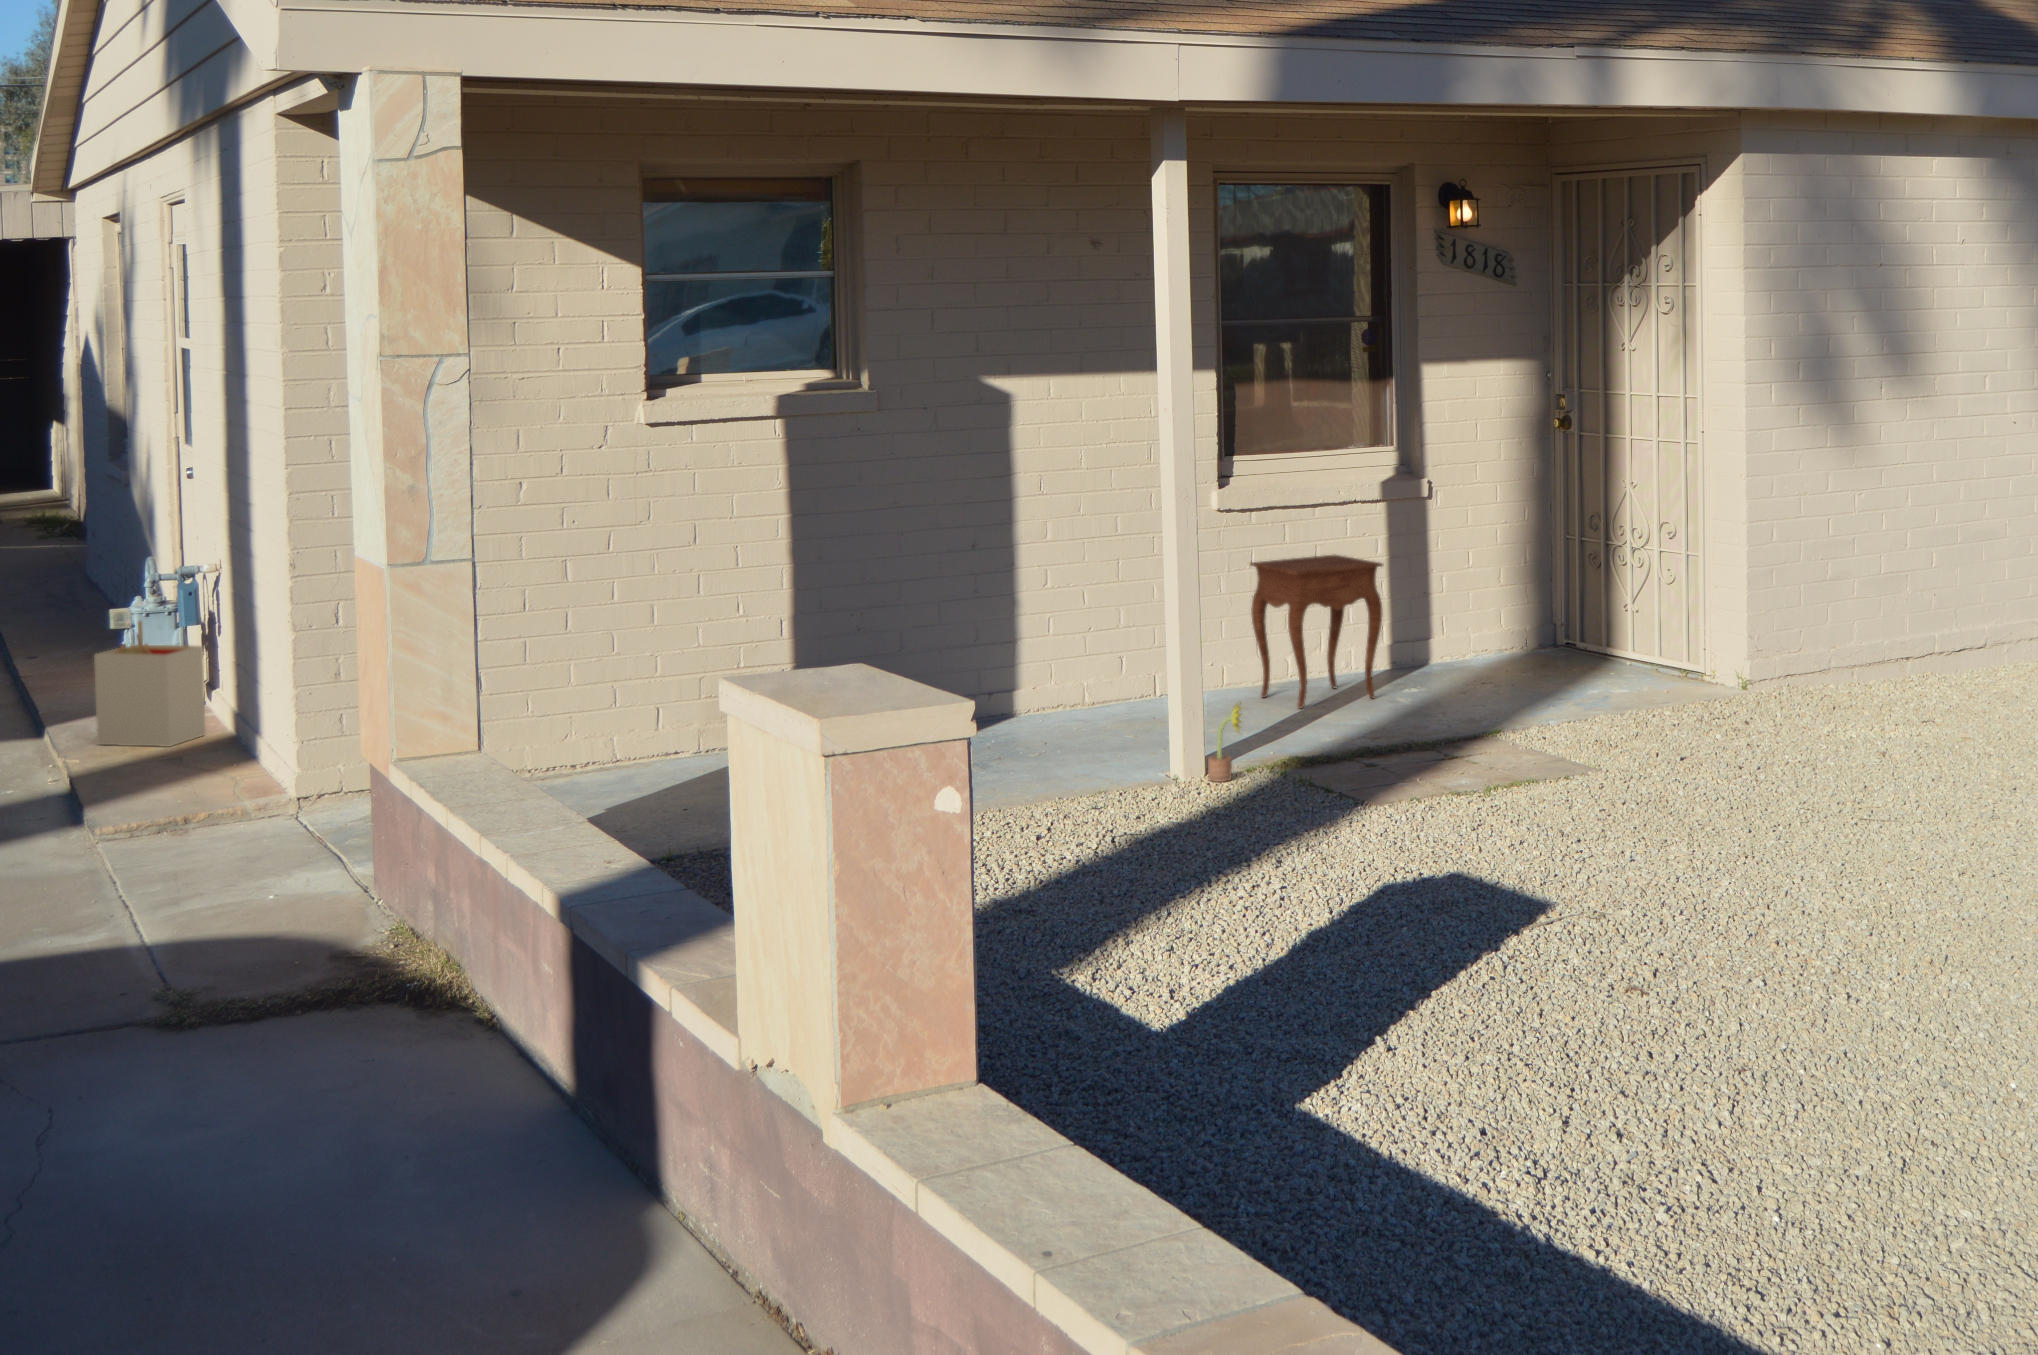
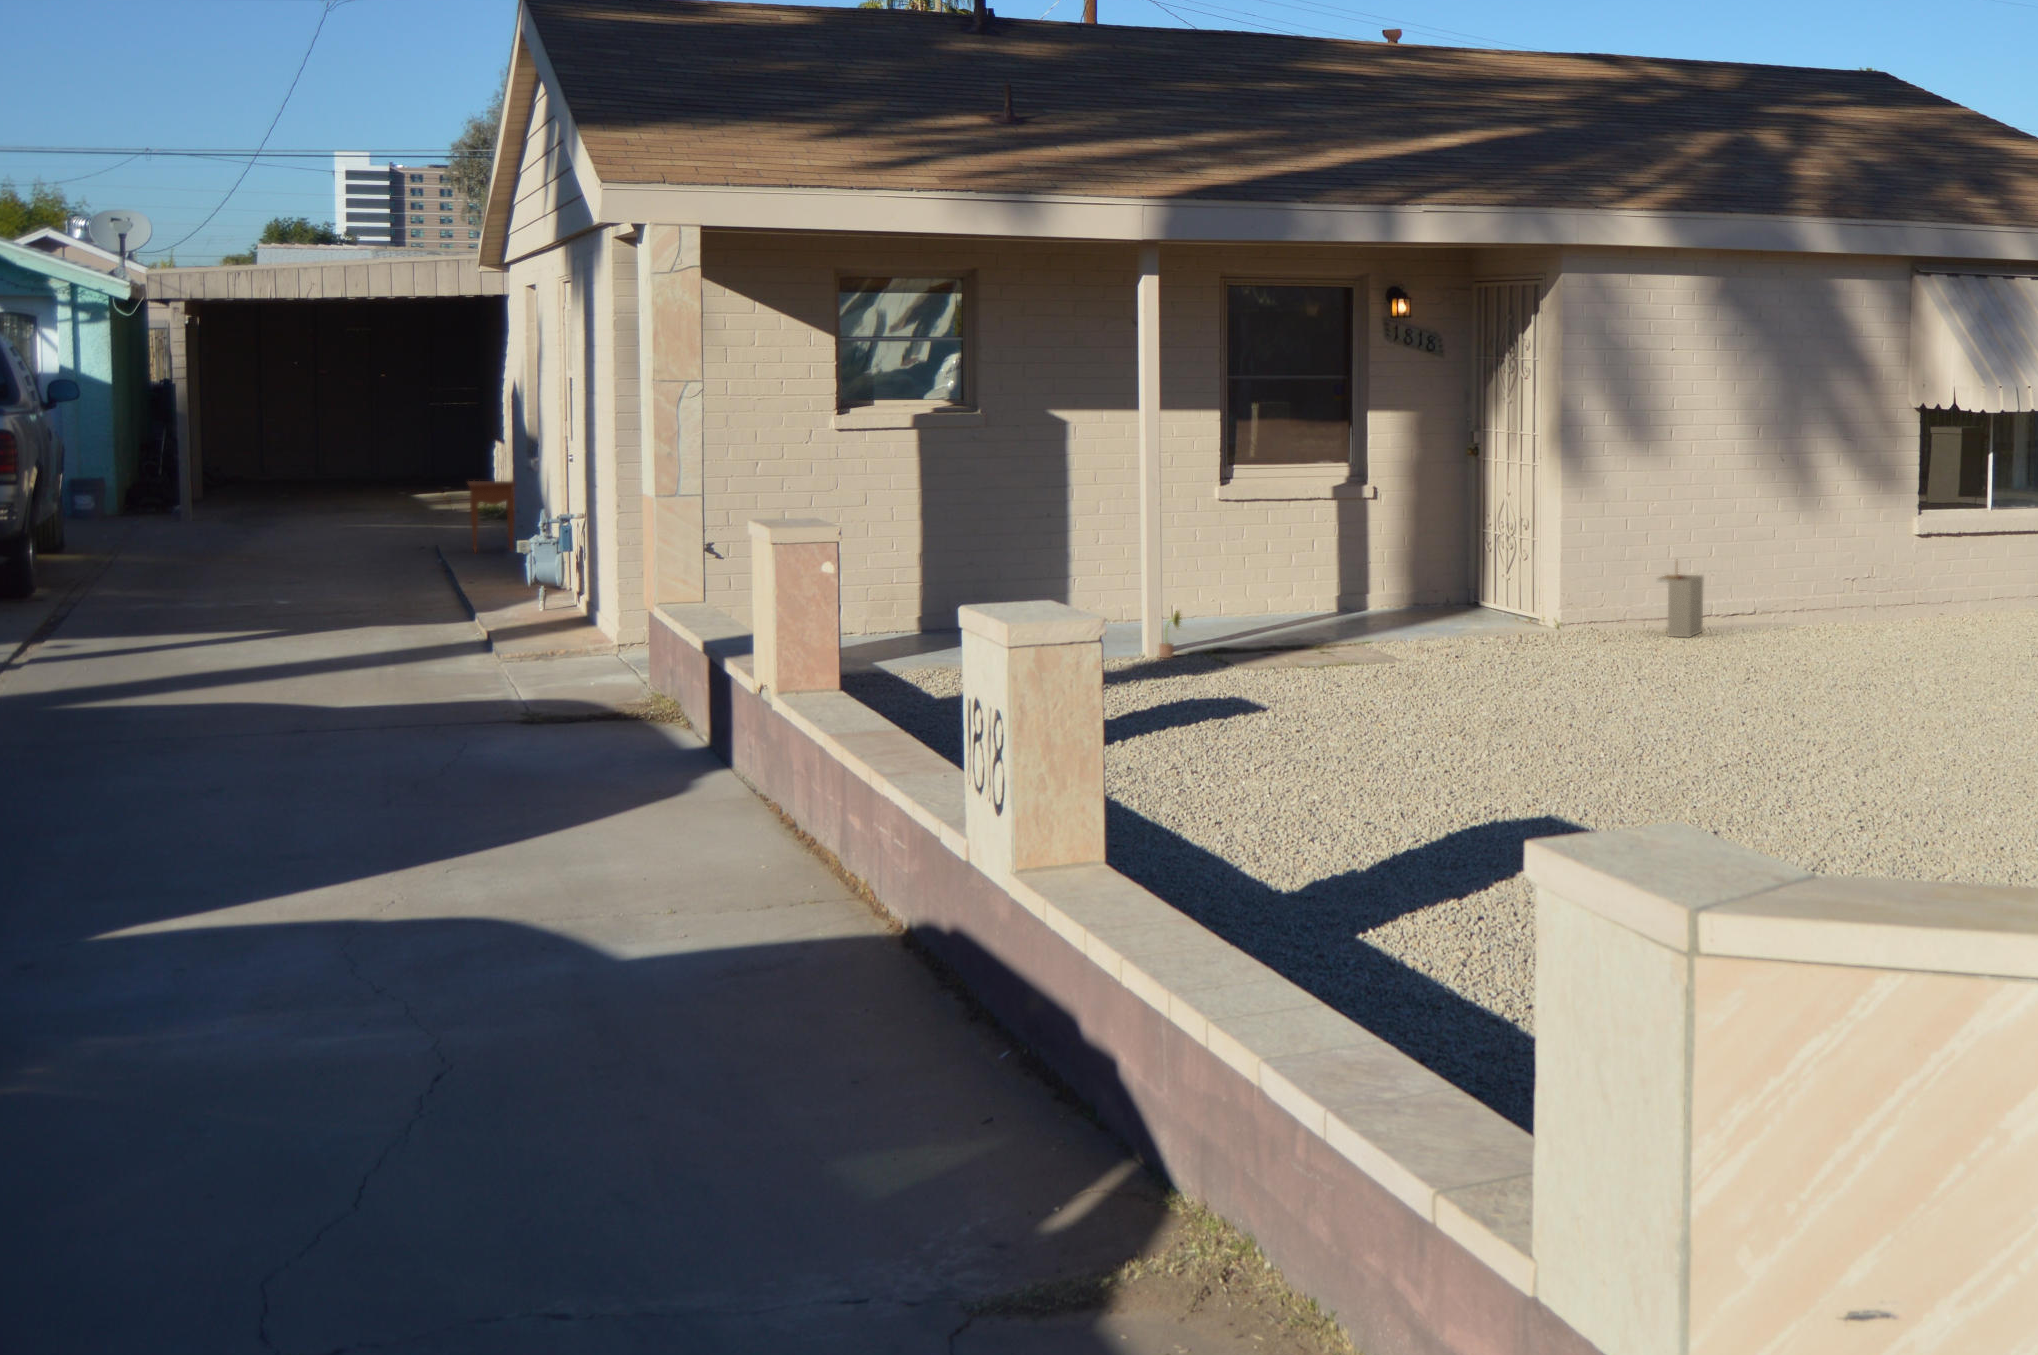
side table: present [1250,555,1383,709] -> present [468,481,515,552]
storage bin: present [94,621,206,747] -> present [1657,573,1704,637]

